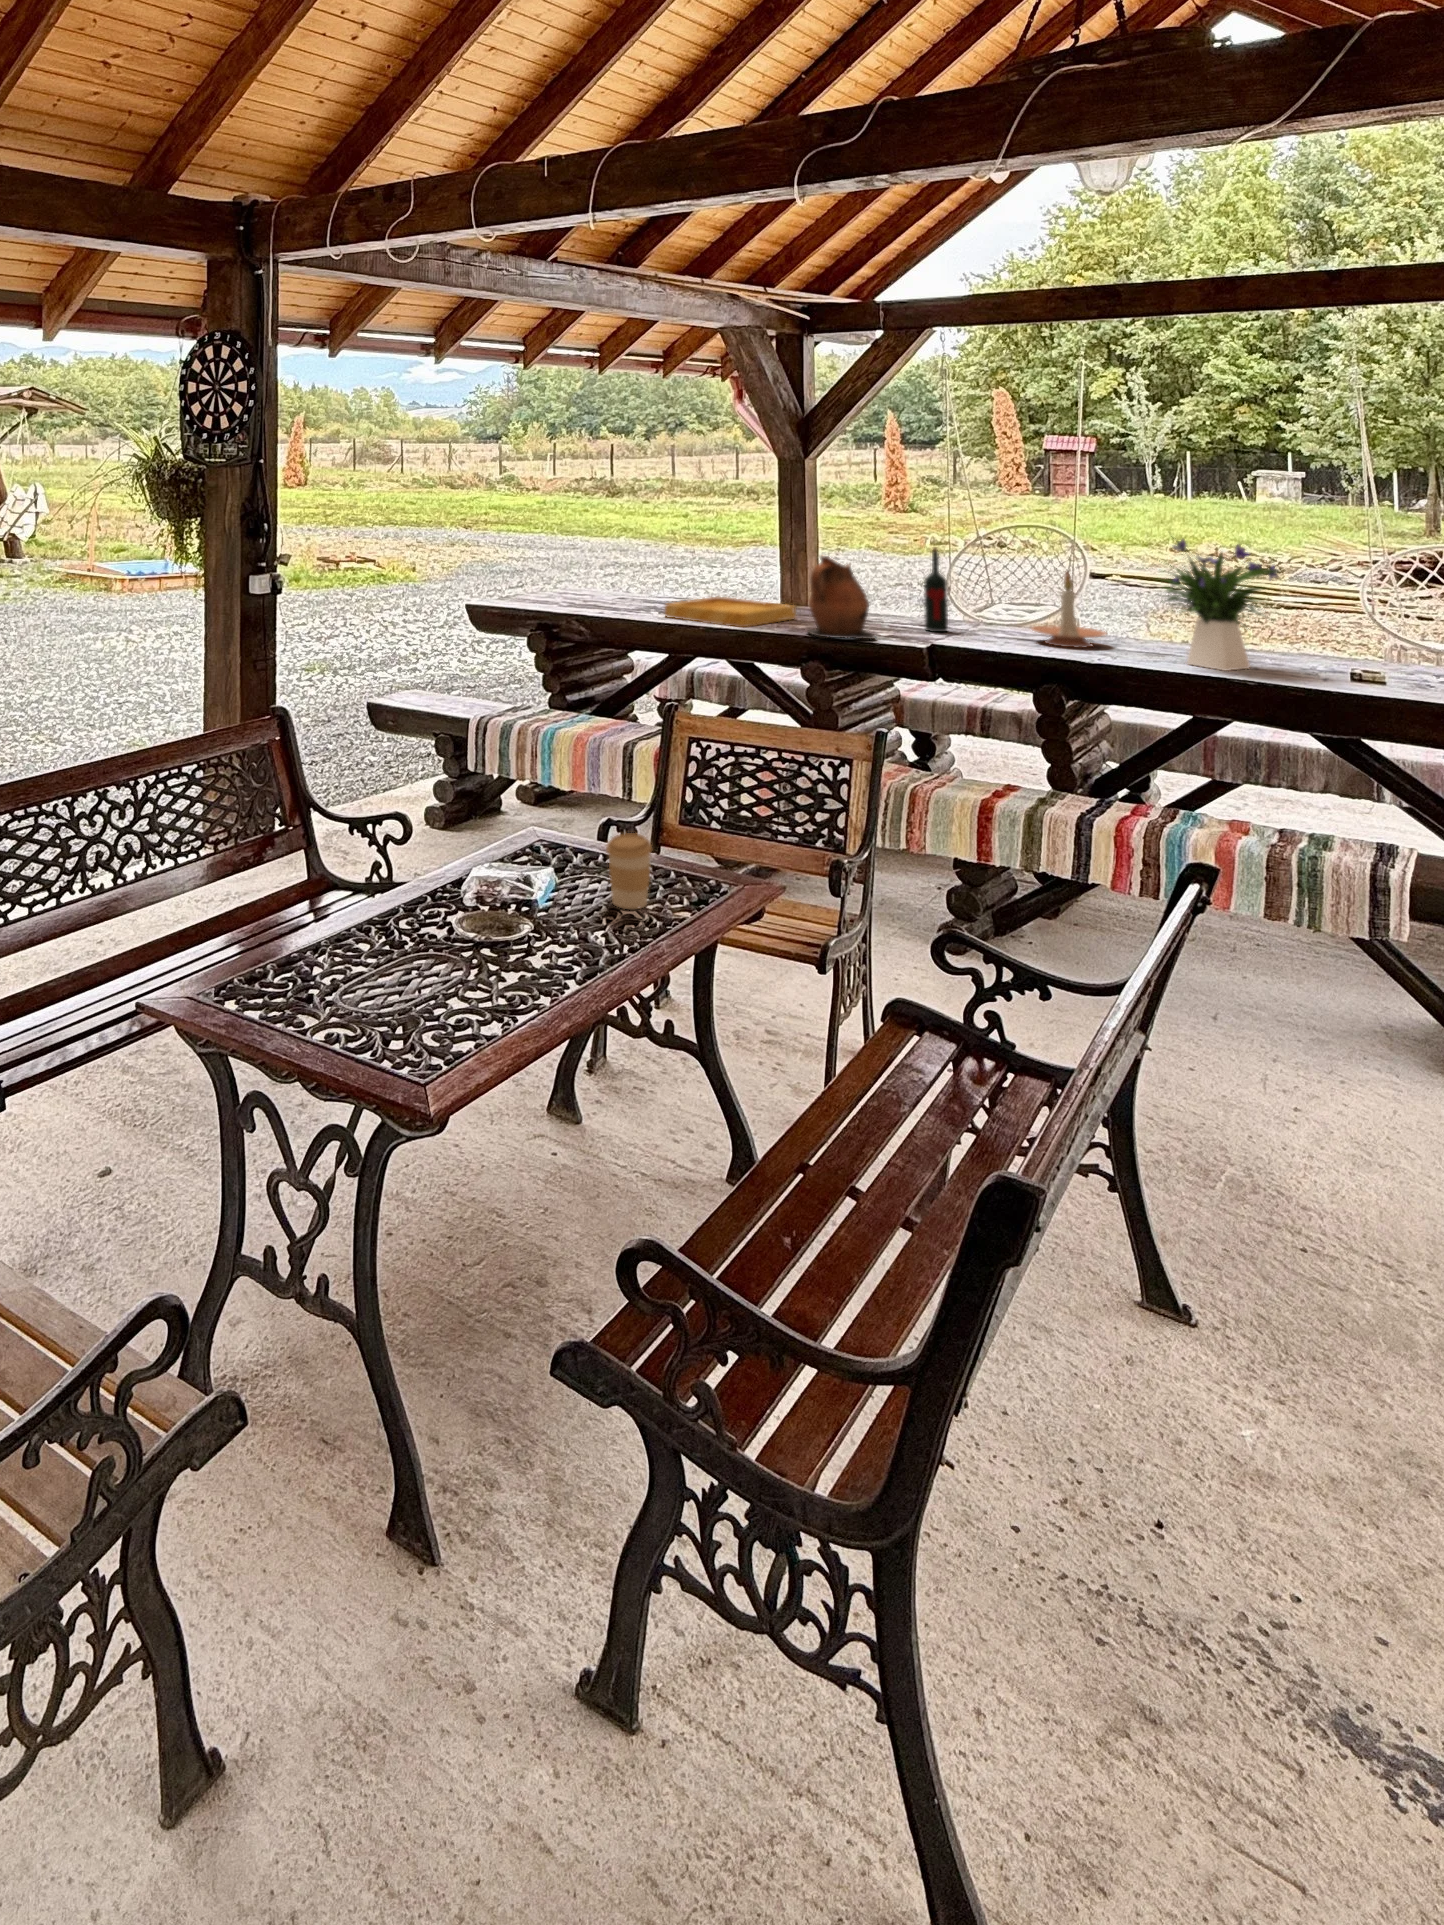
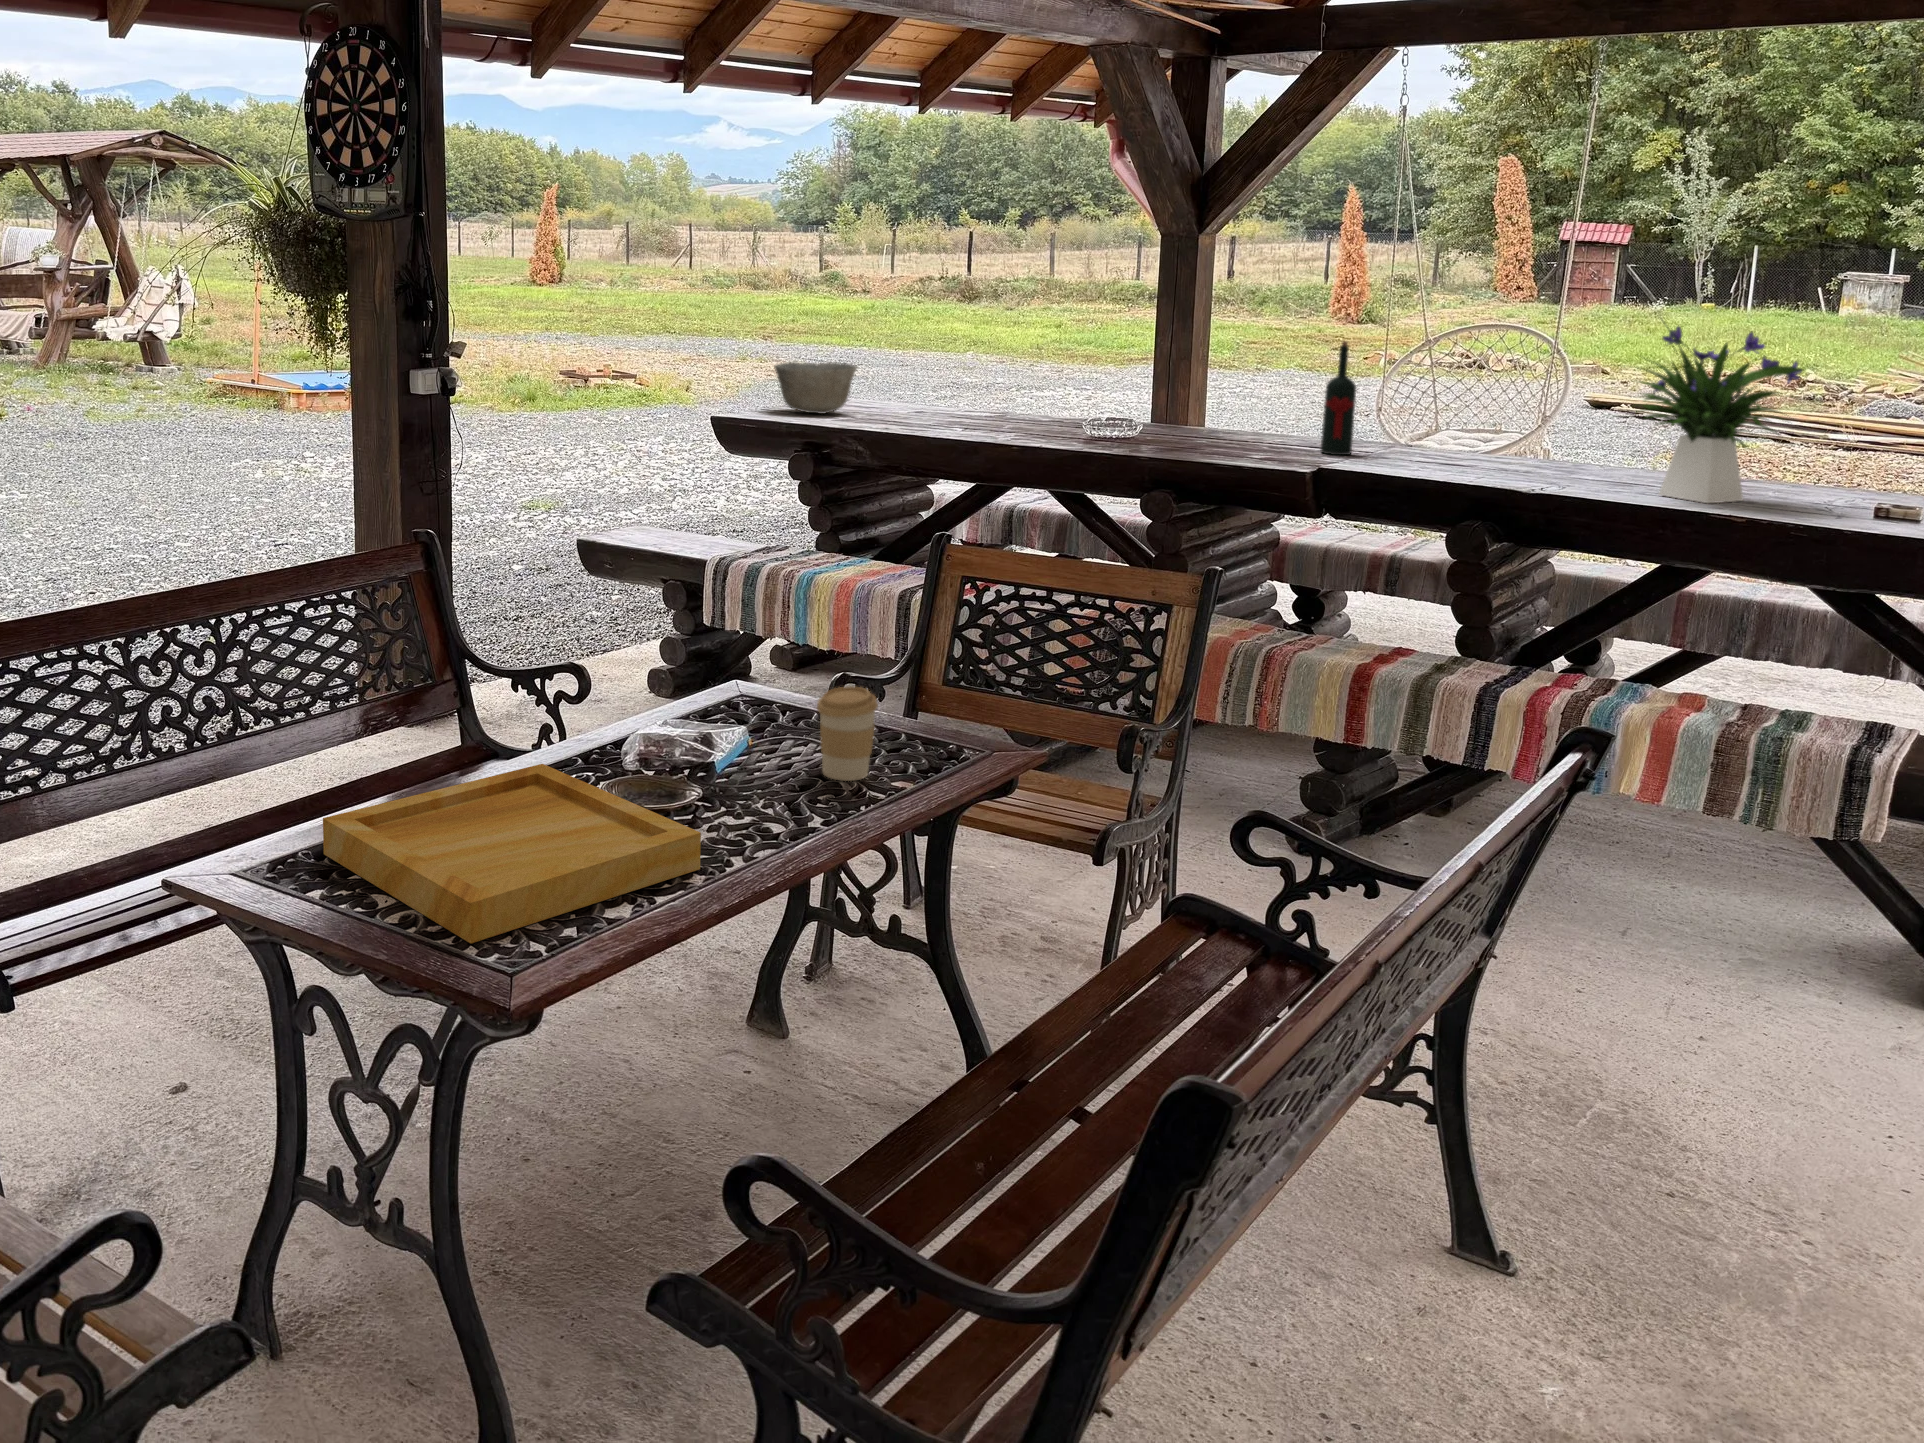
ceramic pitcher: present [808,555,875,639] -> none [1154,348,1251,463]
bowl: none [510,563,572,601] -> present [775,362,857,414]
candle holder: present [1032,572,1106,647] -> none [1460,371,1562,475]
tray: present [665,597,796,627] -> present [323,764,701,943]

